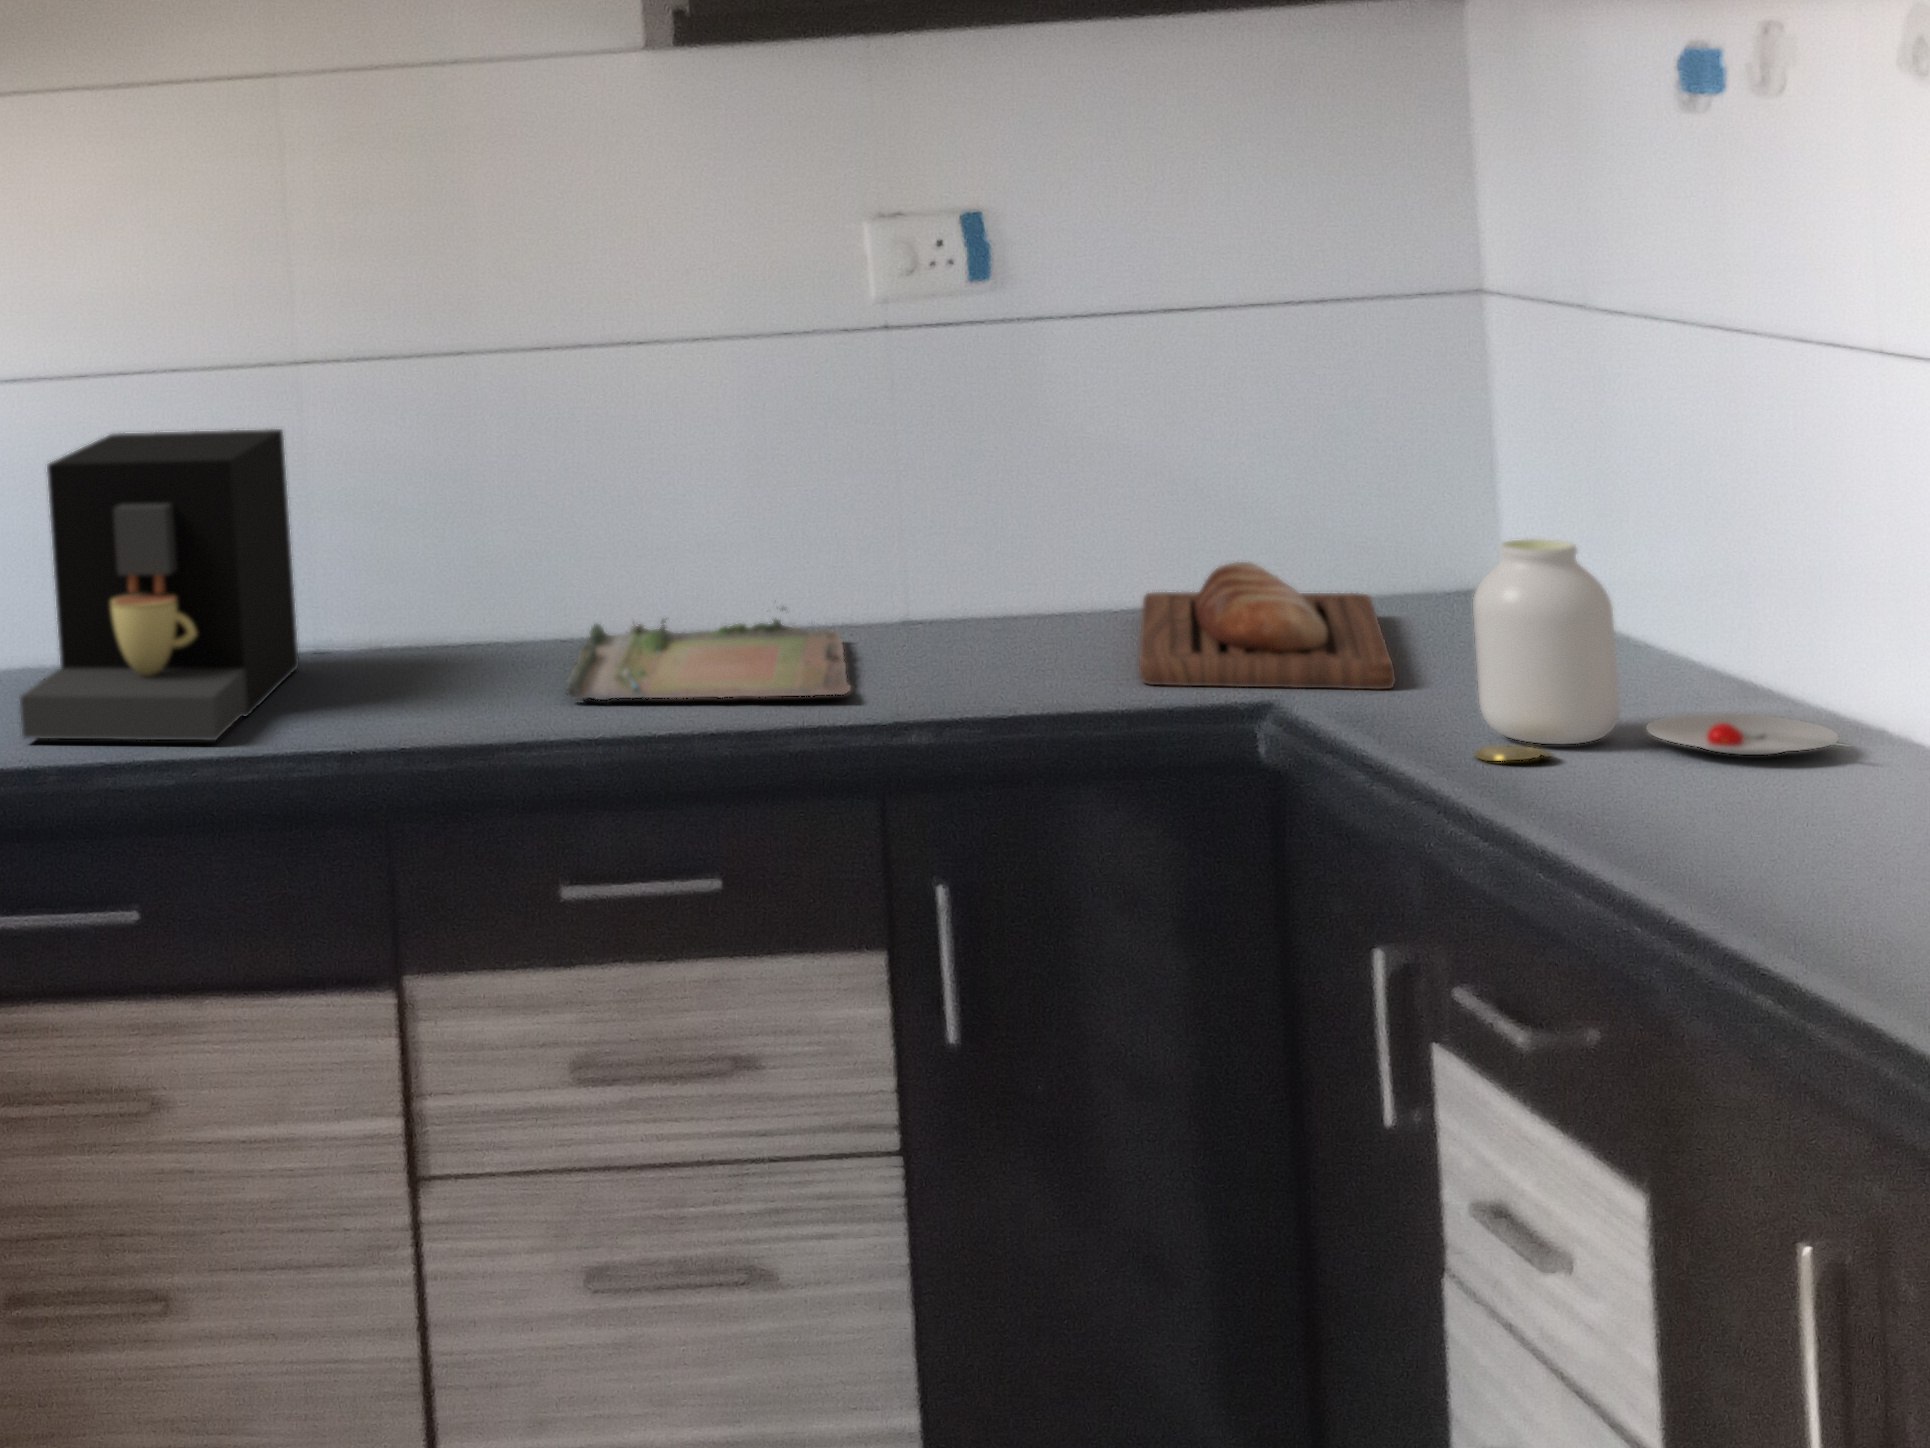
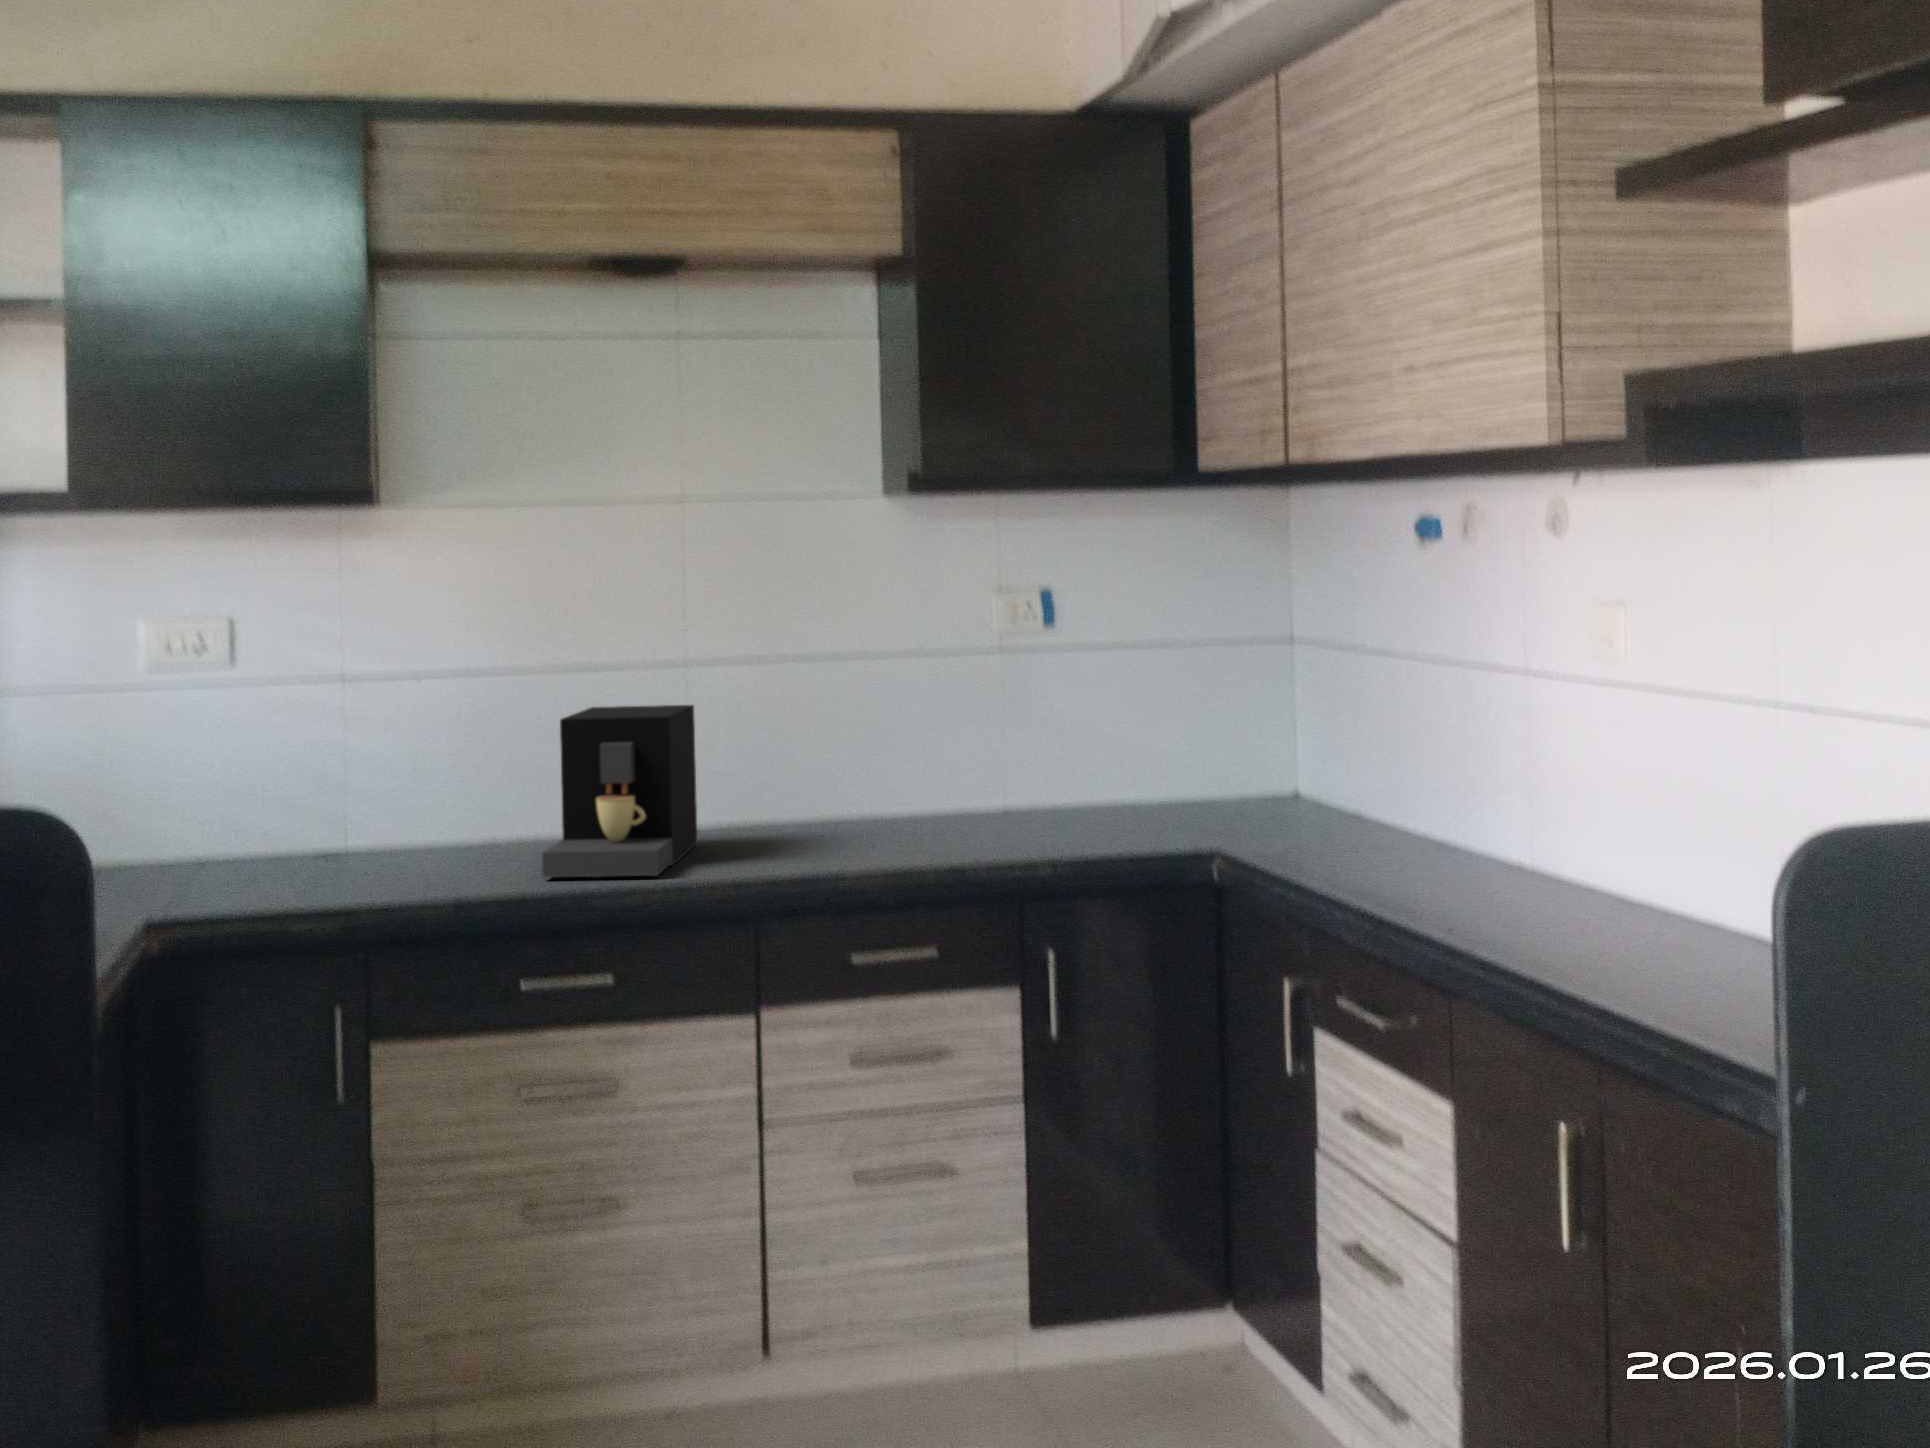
jar: present [1473,539,1842,761] -> none [1309,758,1478,868]
bread loaf: present [1139,562,1395,689] -> none [1151,783,1275,843]
tray: present [567,608,850,701] -> none [851,805,1005,856]

